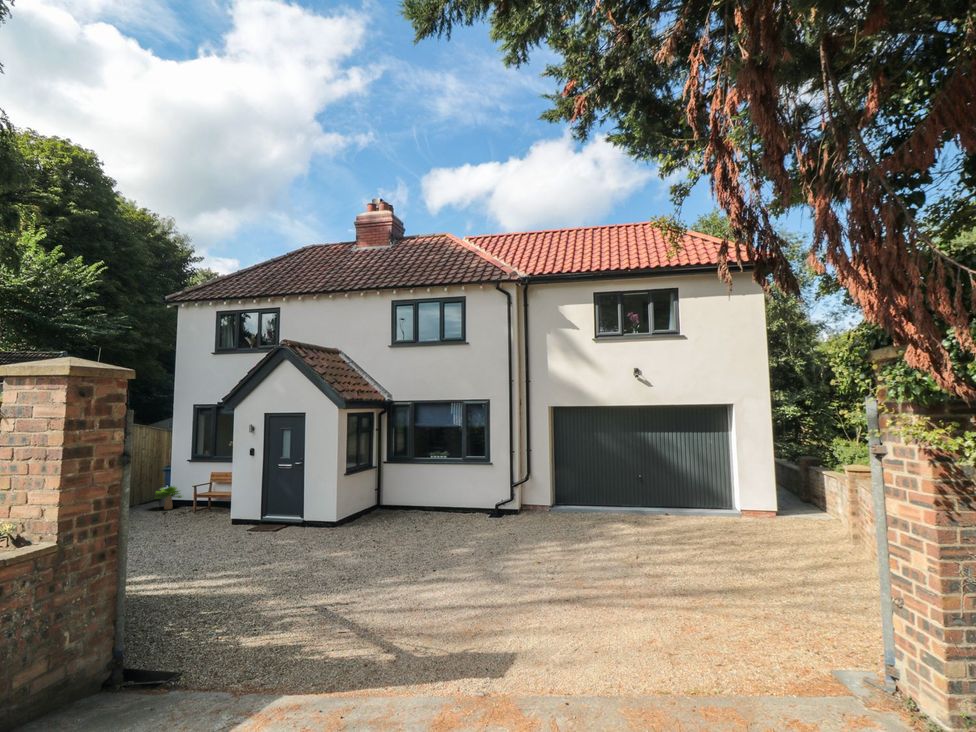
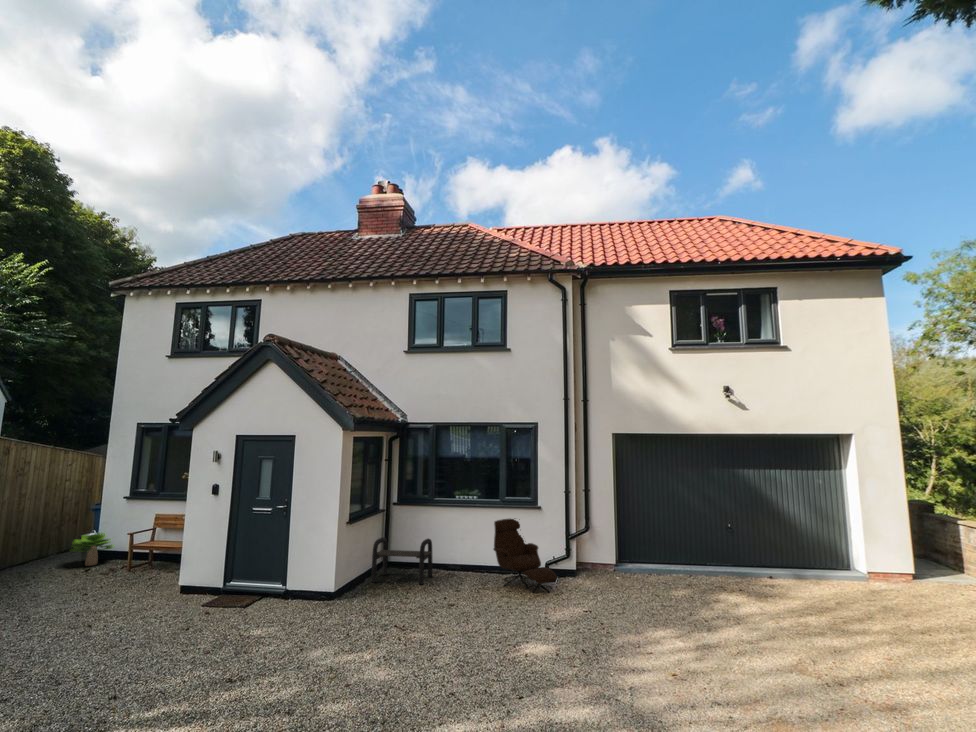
lounge chair: none [455,472,498,523] -> present [494,519,557,593]
bench: none [366,487,412,520] -> present [371,537,432,584]

